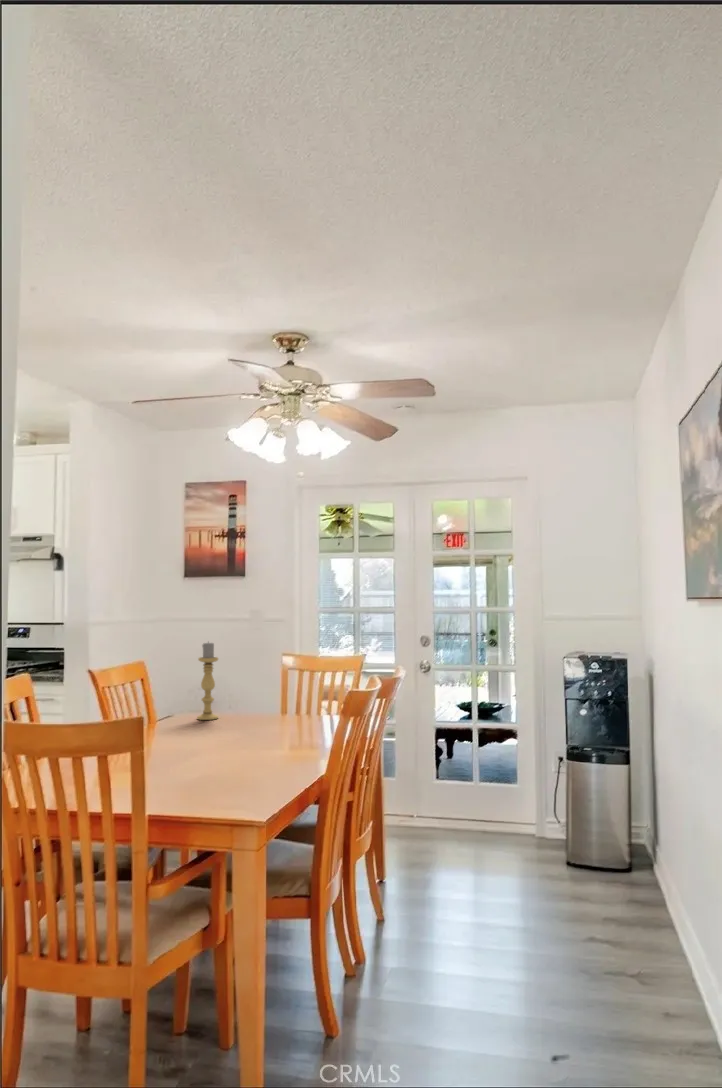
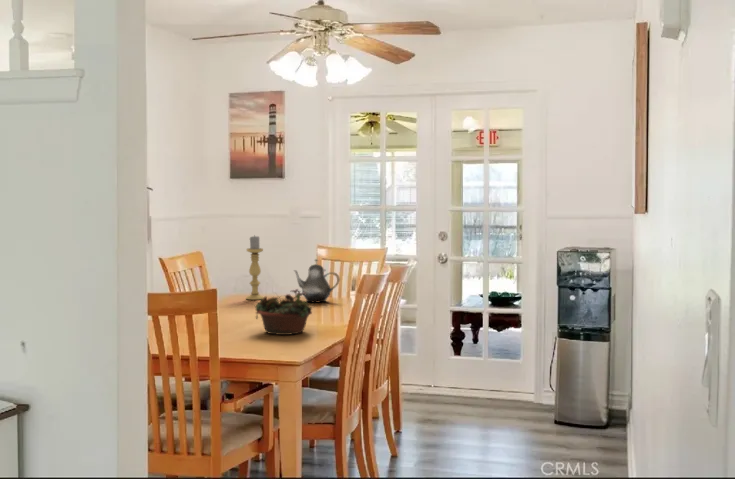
teapot: none [254,669,310,723] -> present [295,259,340,303]
succulent planter: none [203,710,278,772] -> present [255,289,312,335]

